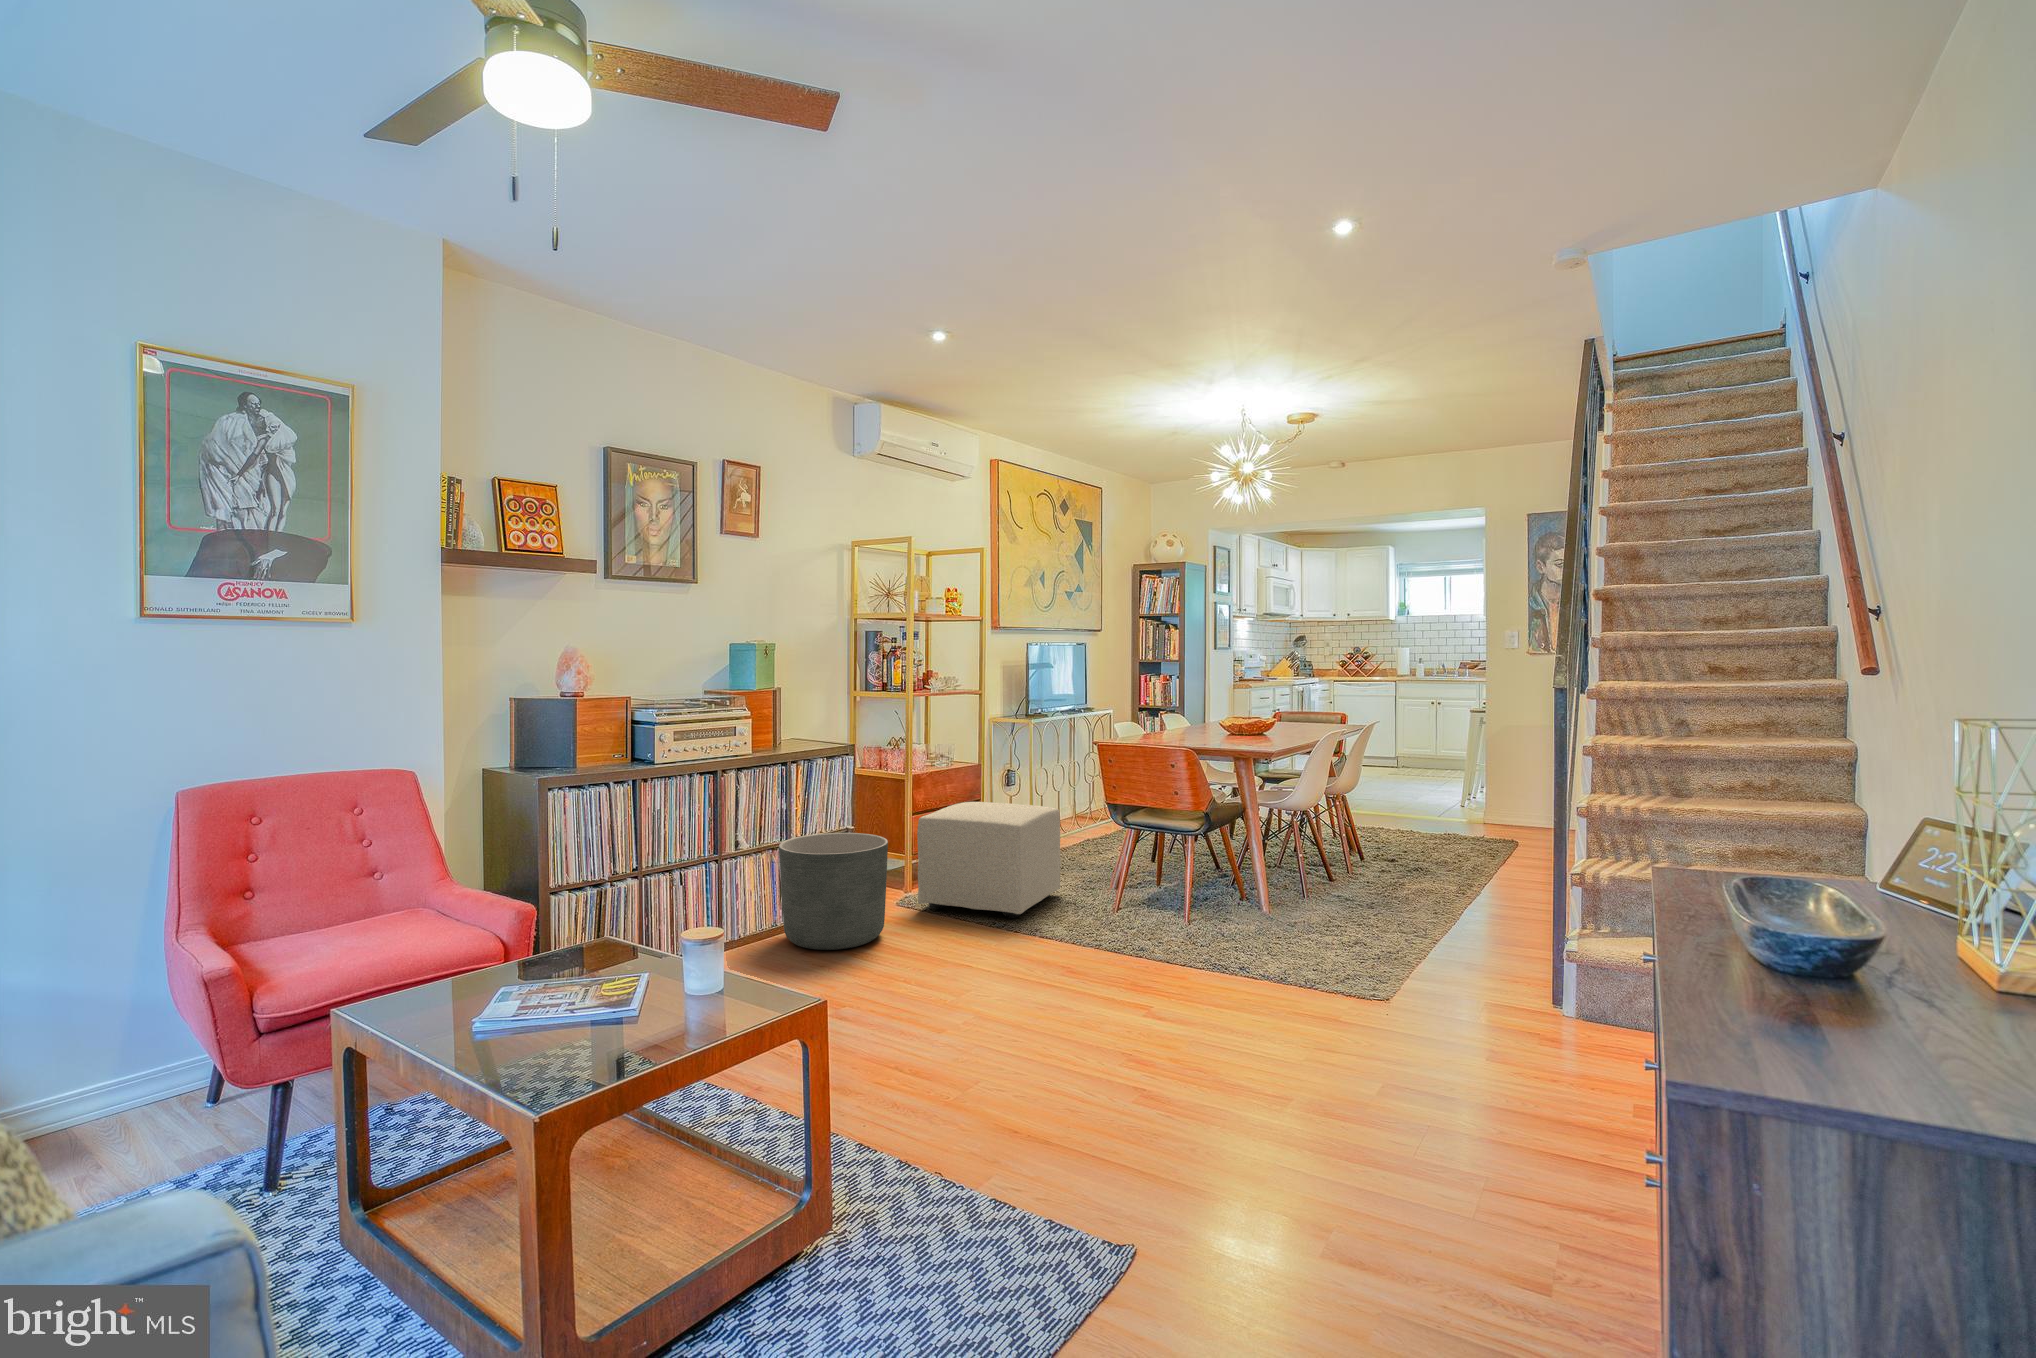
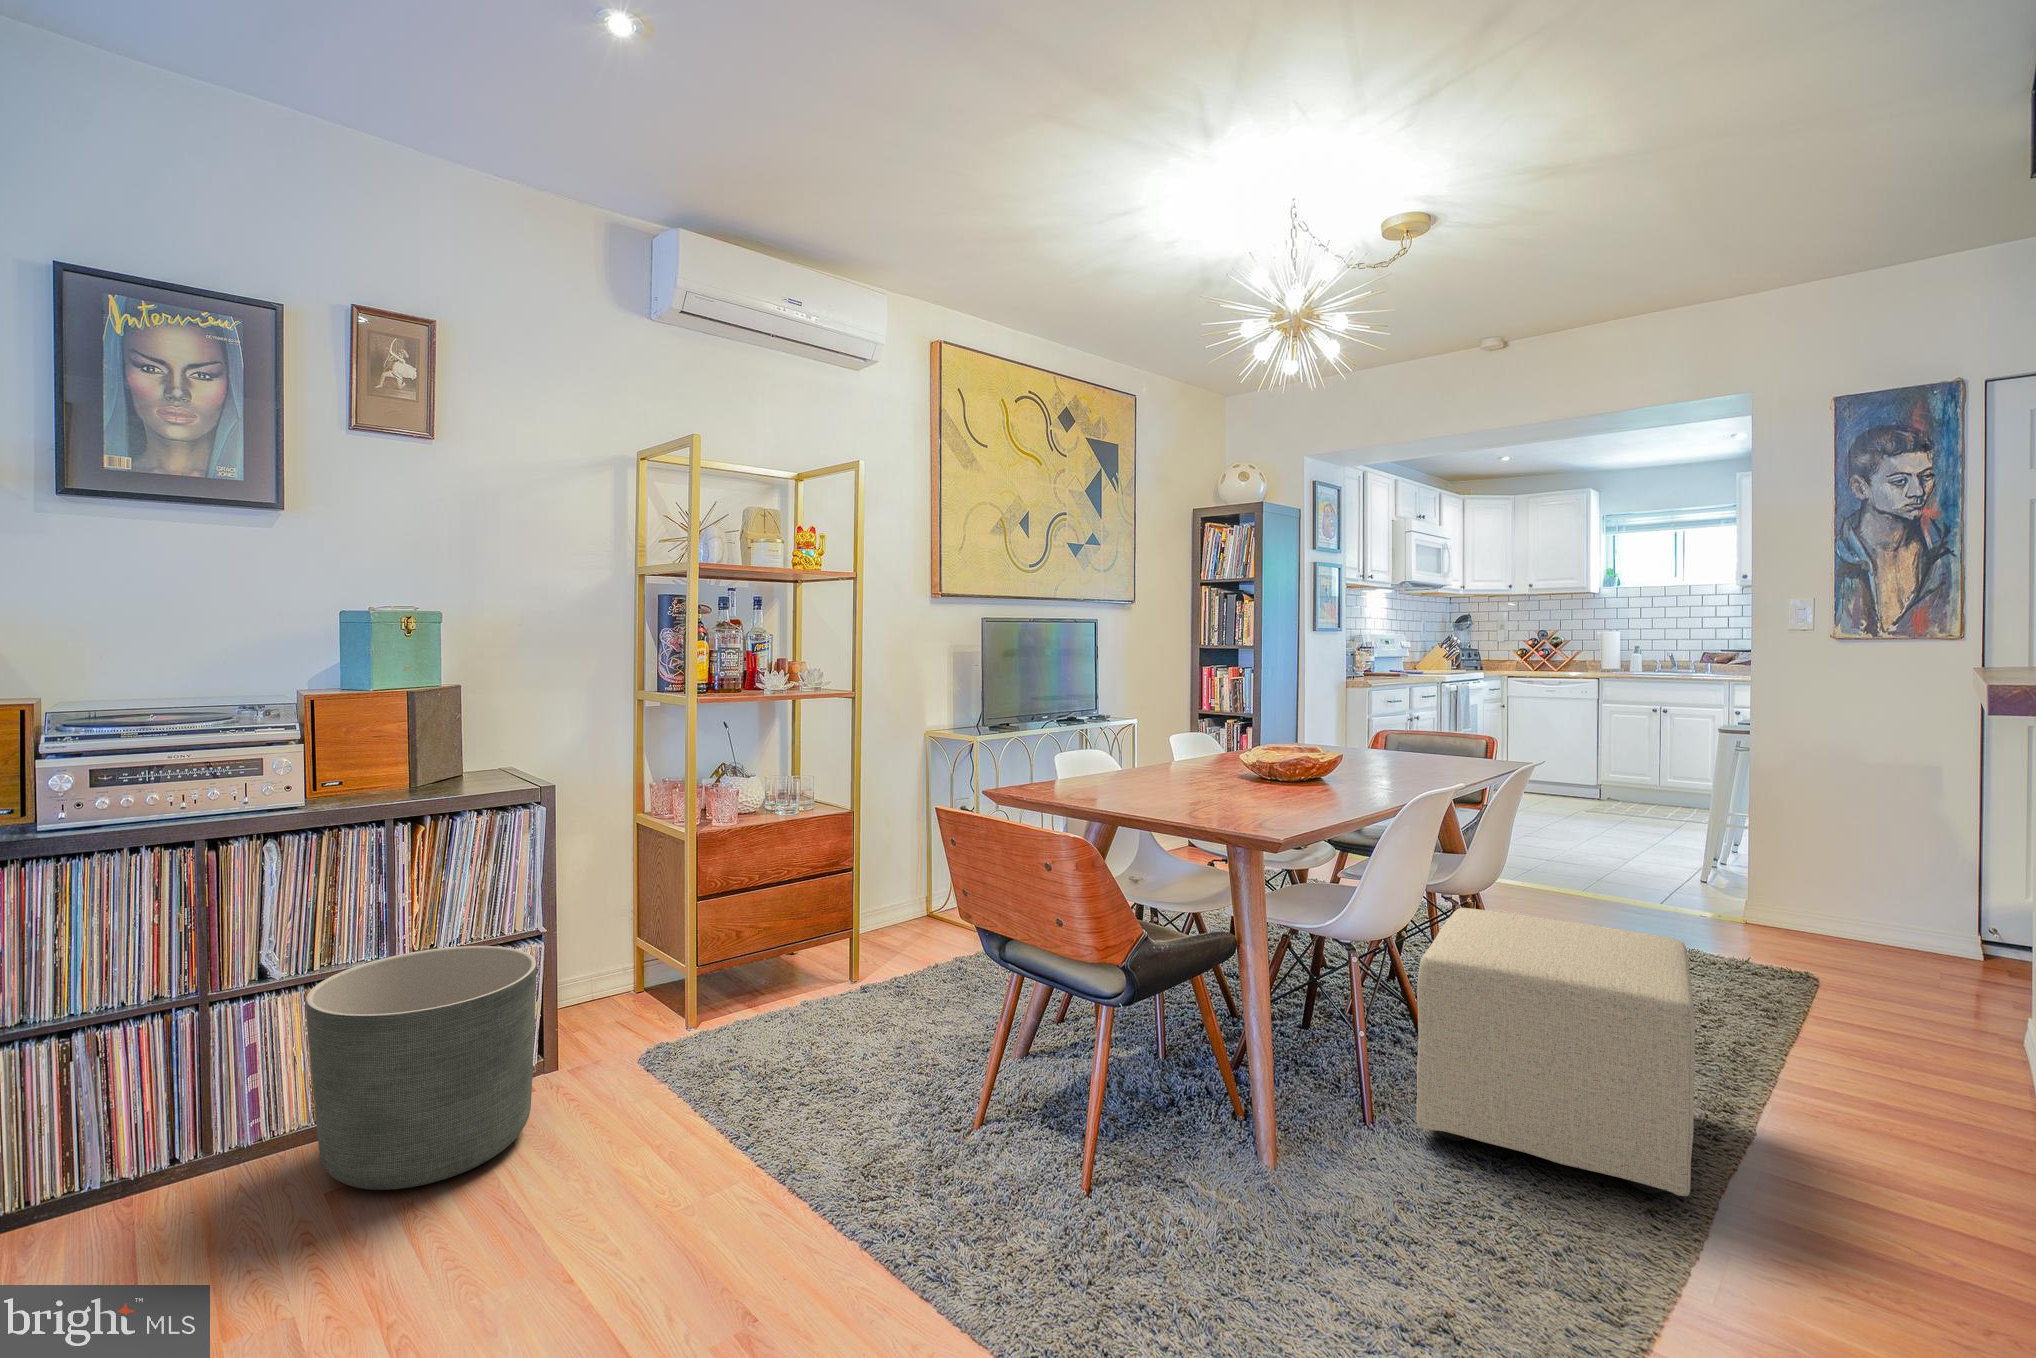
ottoman: present [917,802,1061,918] -> present [1416,908,1695,1196]

